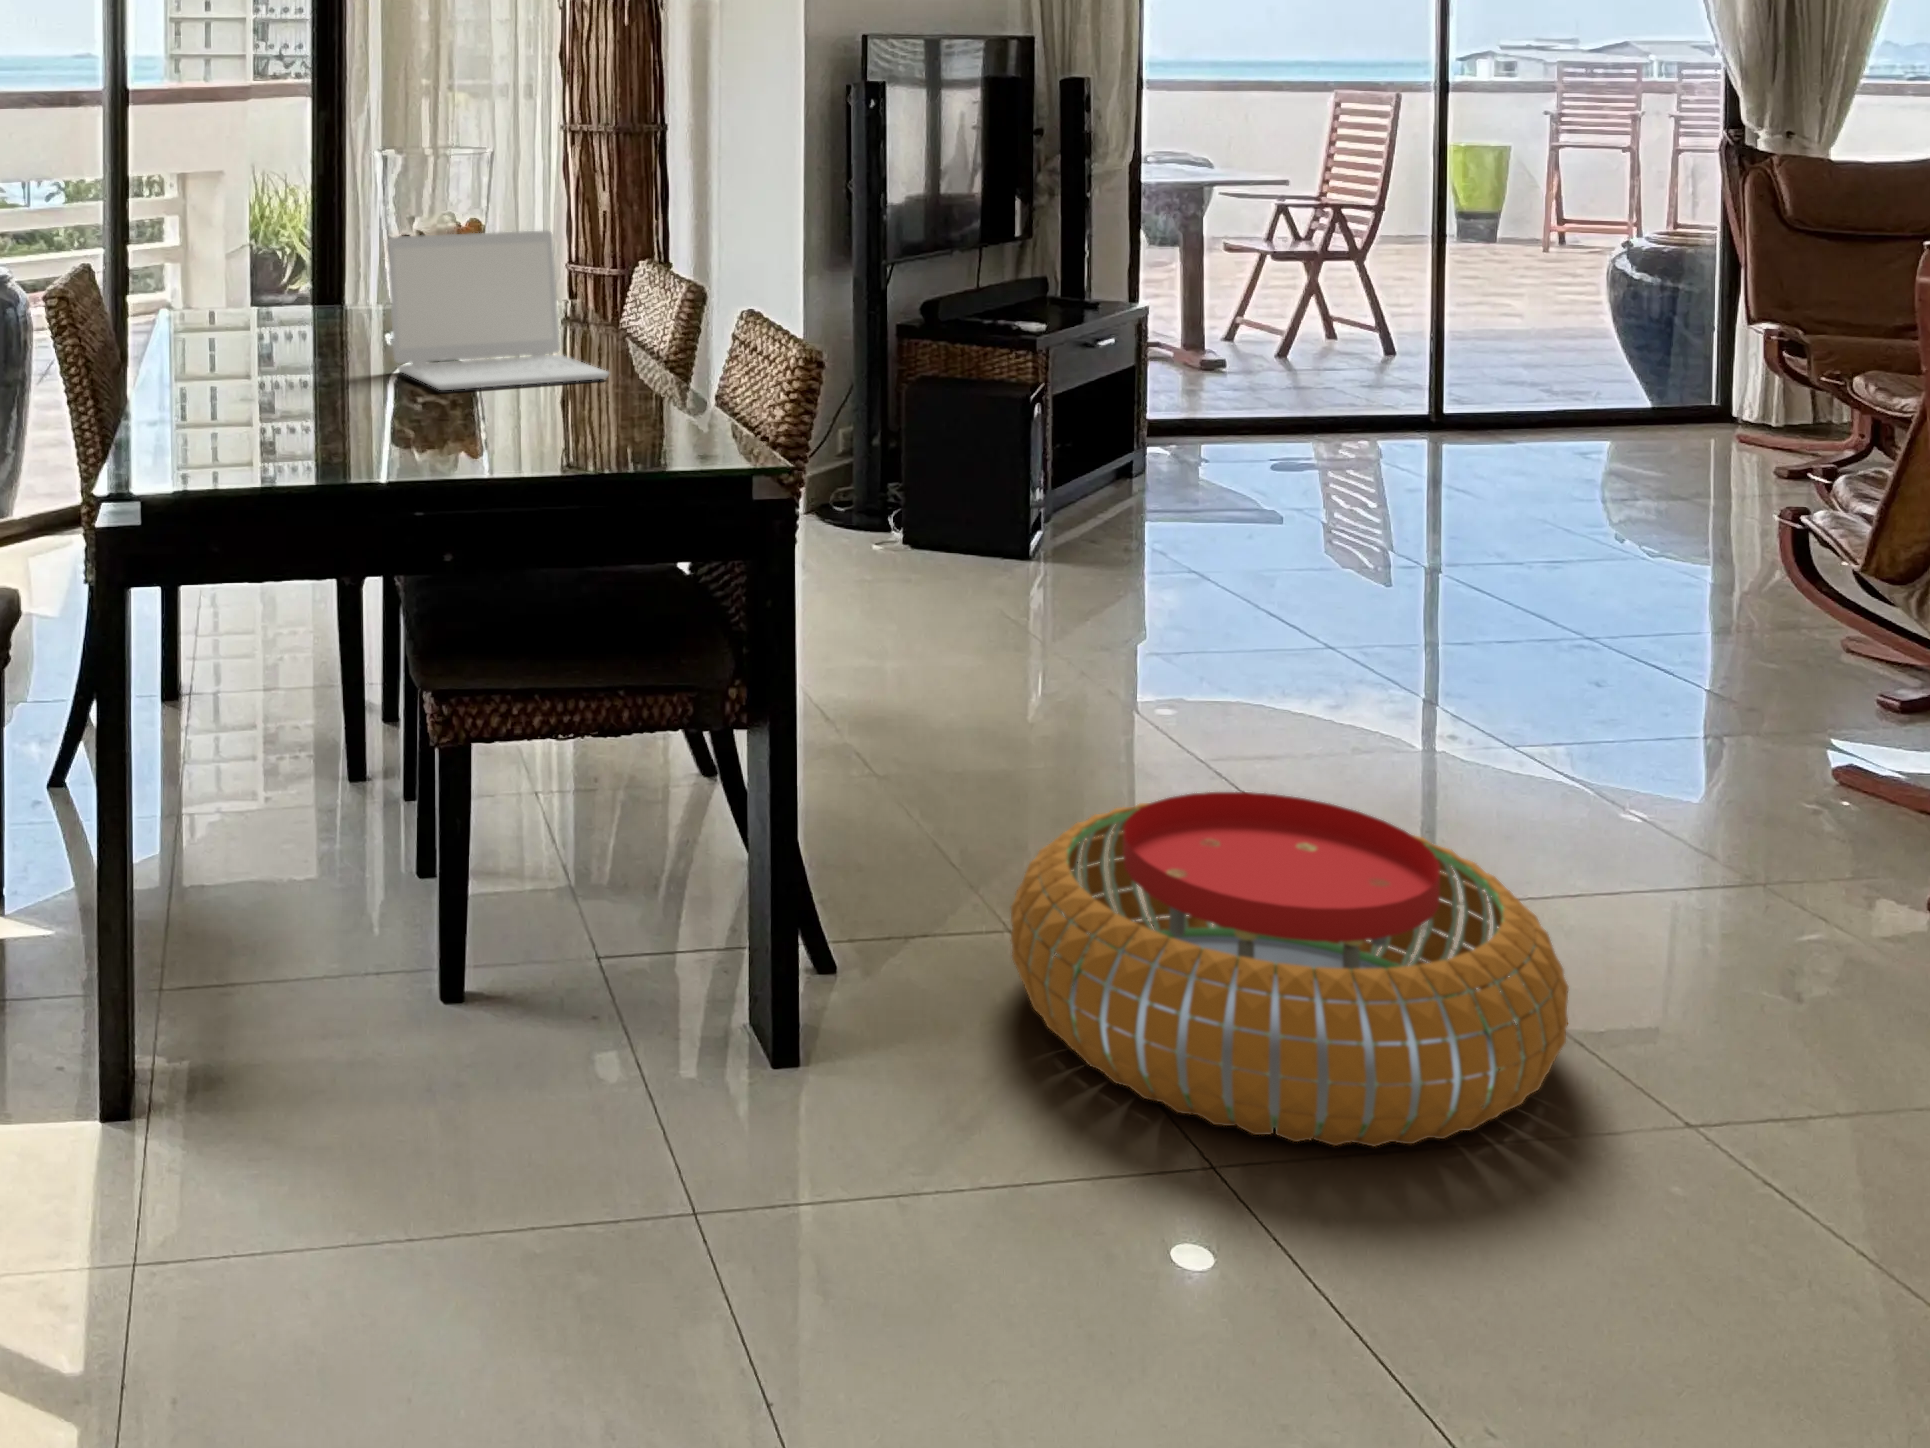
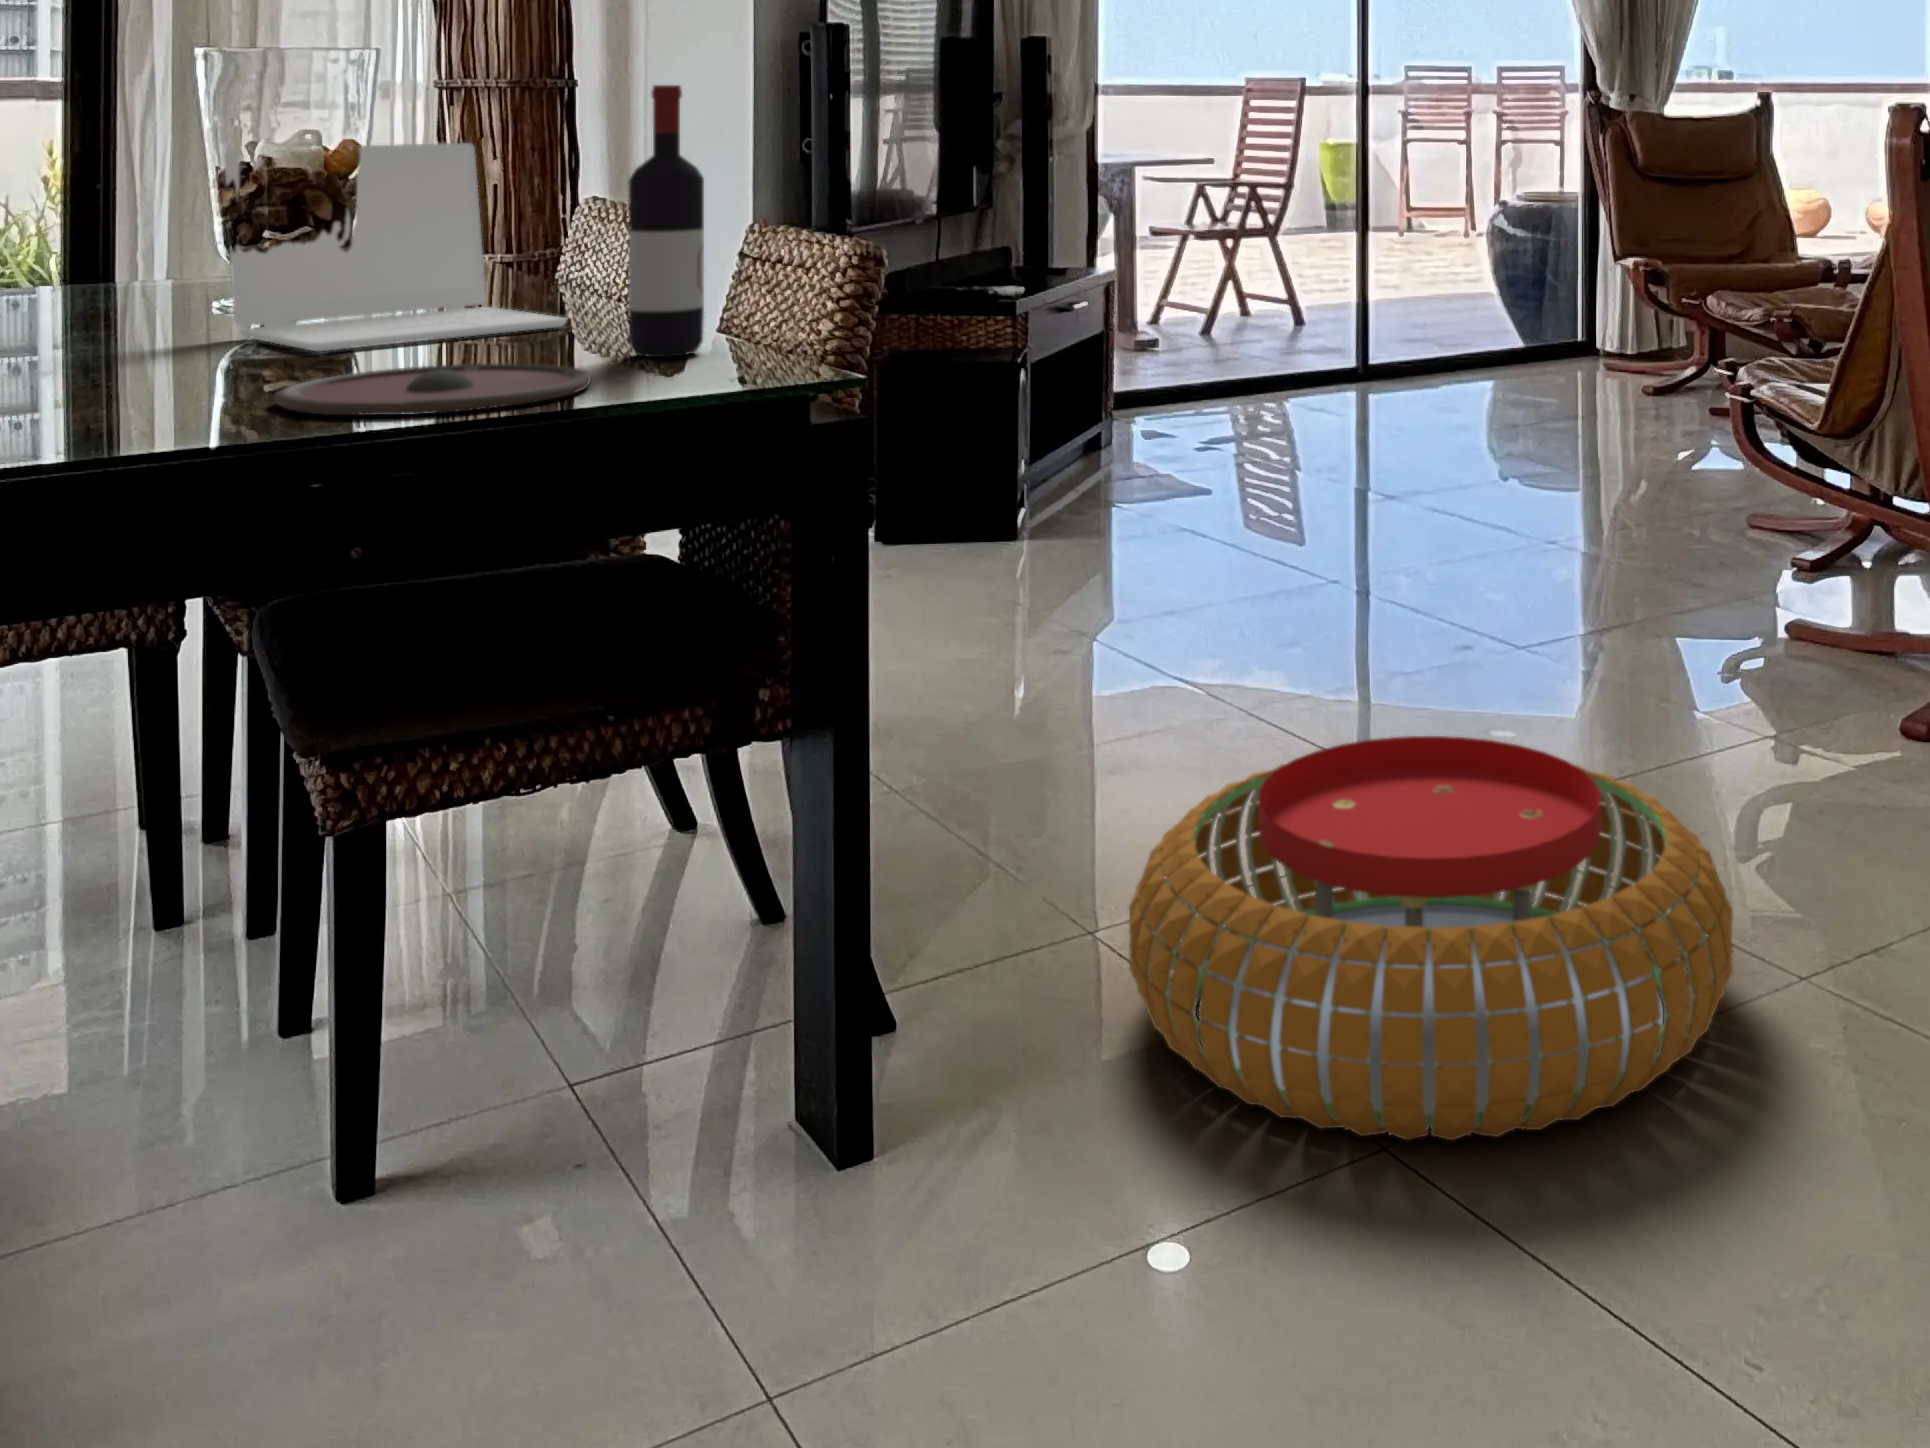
wine bottle: none [638,212,692,418] -> present [628,85,704,357]
plate: none [402,415,602,458] -> present [273,364,591,415]

